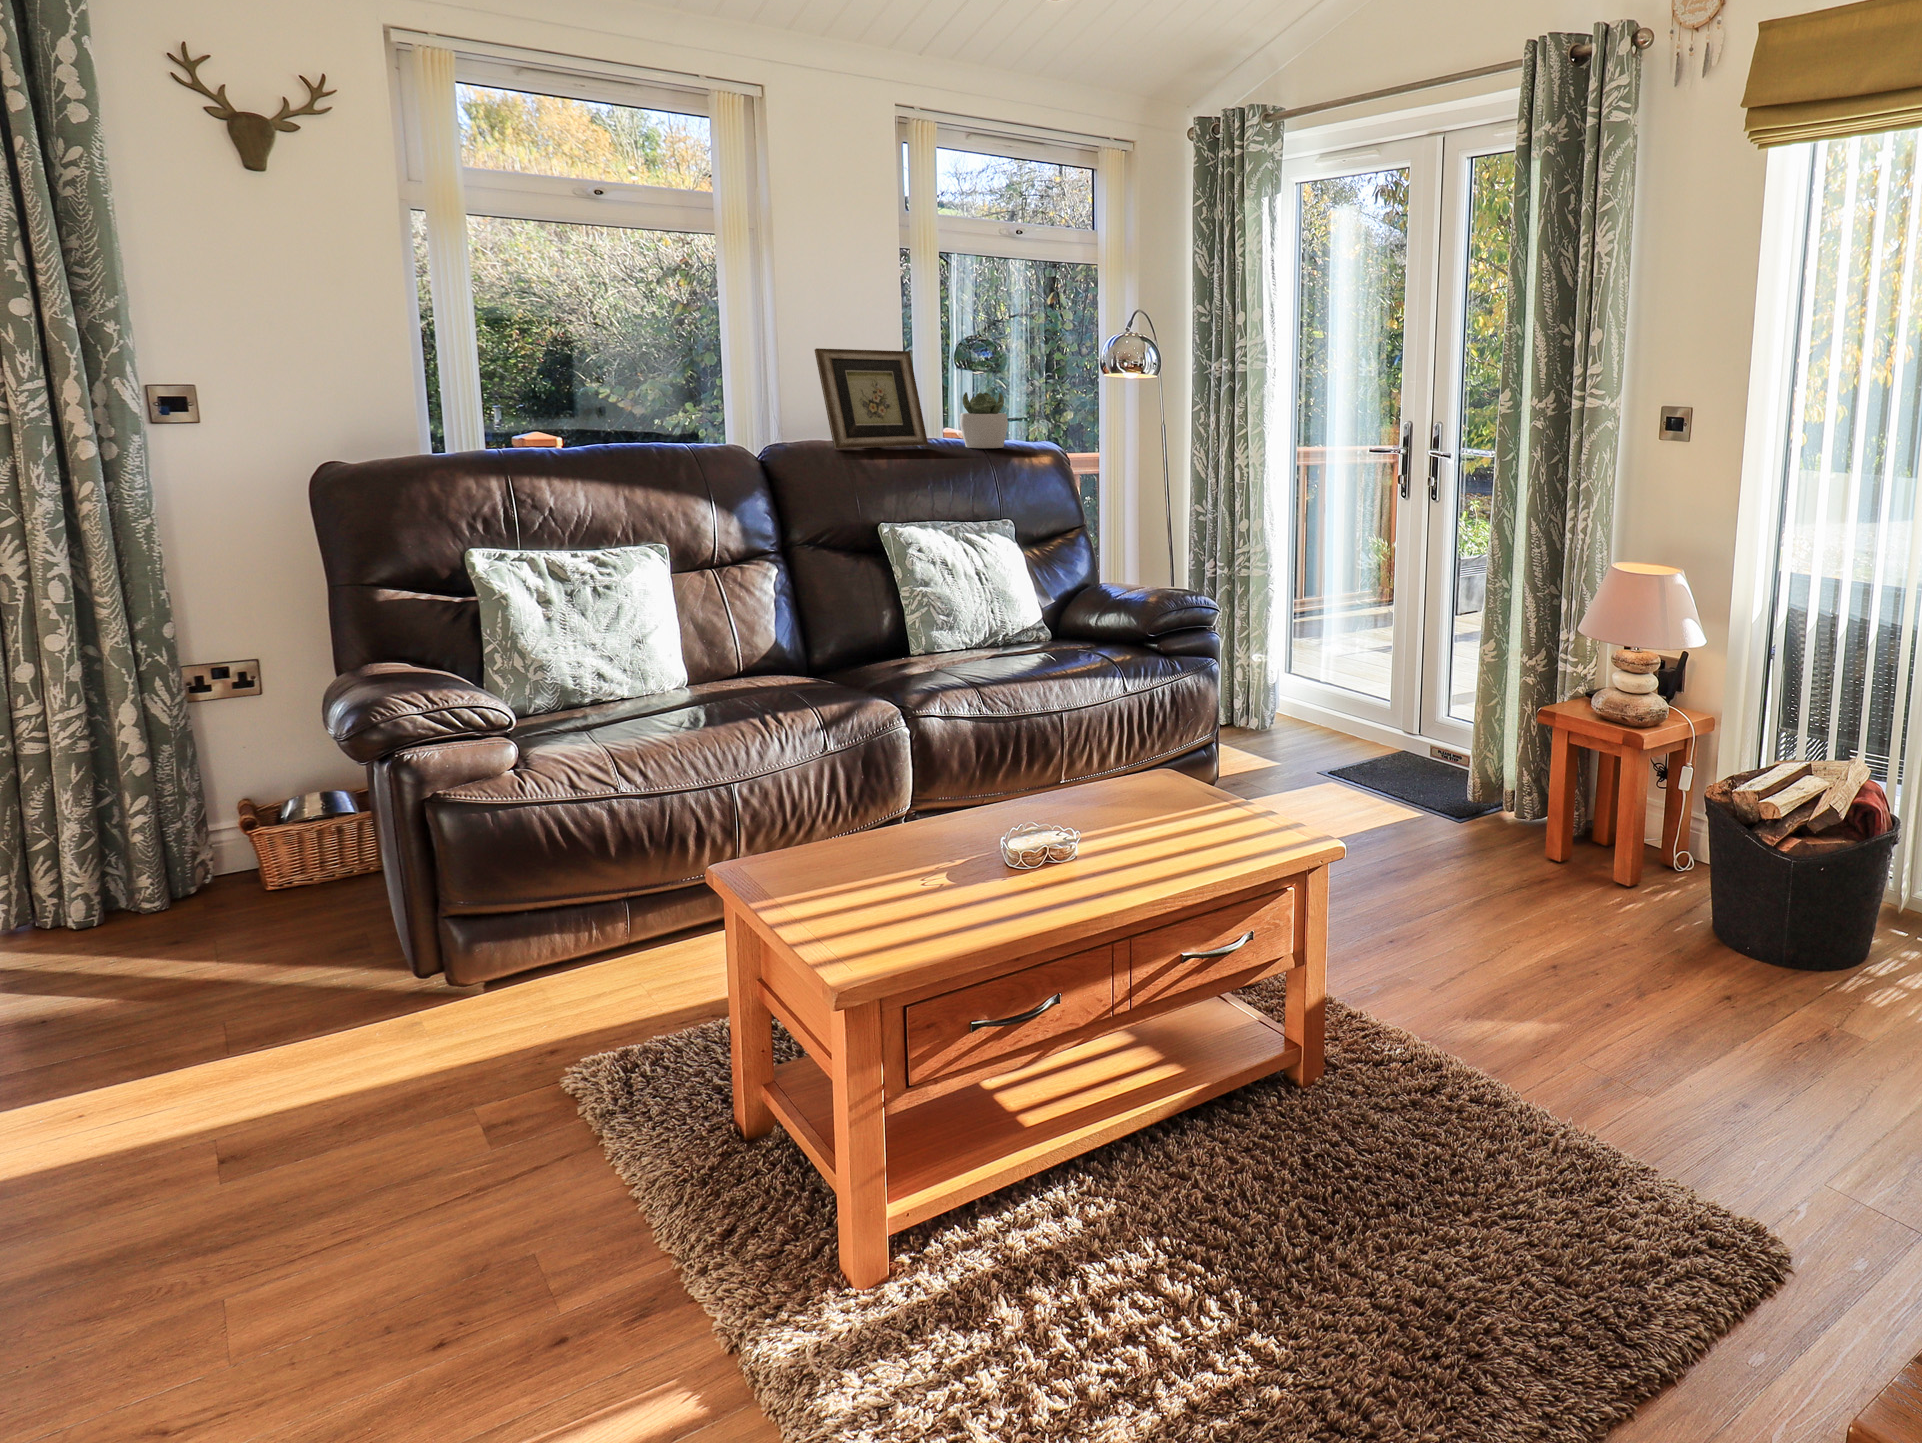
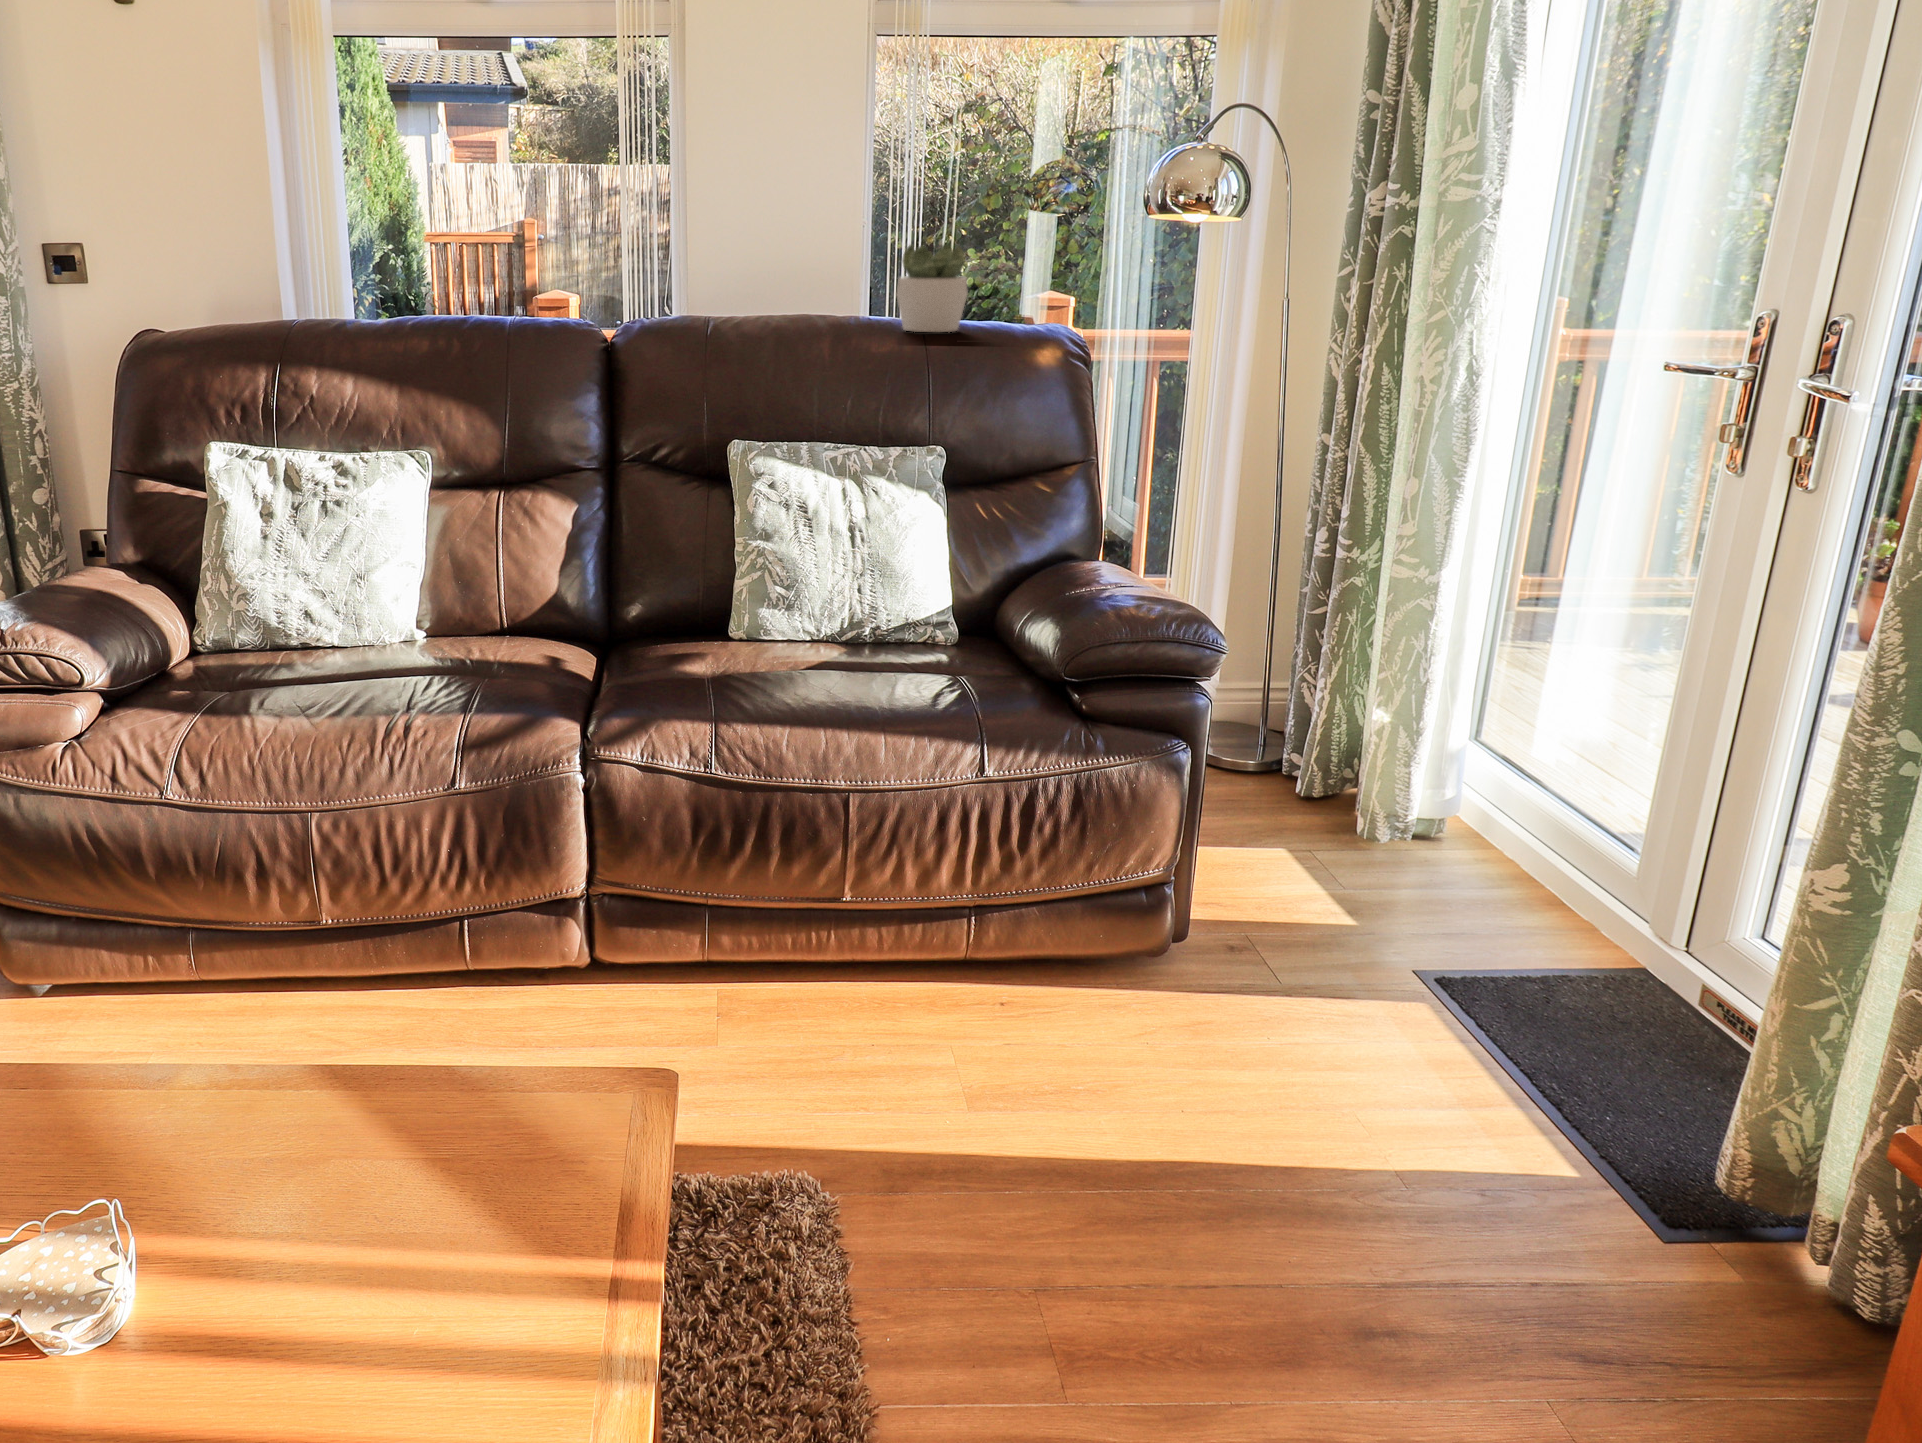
picture frame: present [815,348,928,449] -> none [679,183,836,328]

